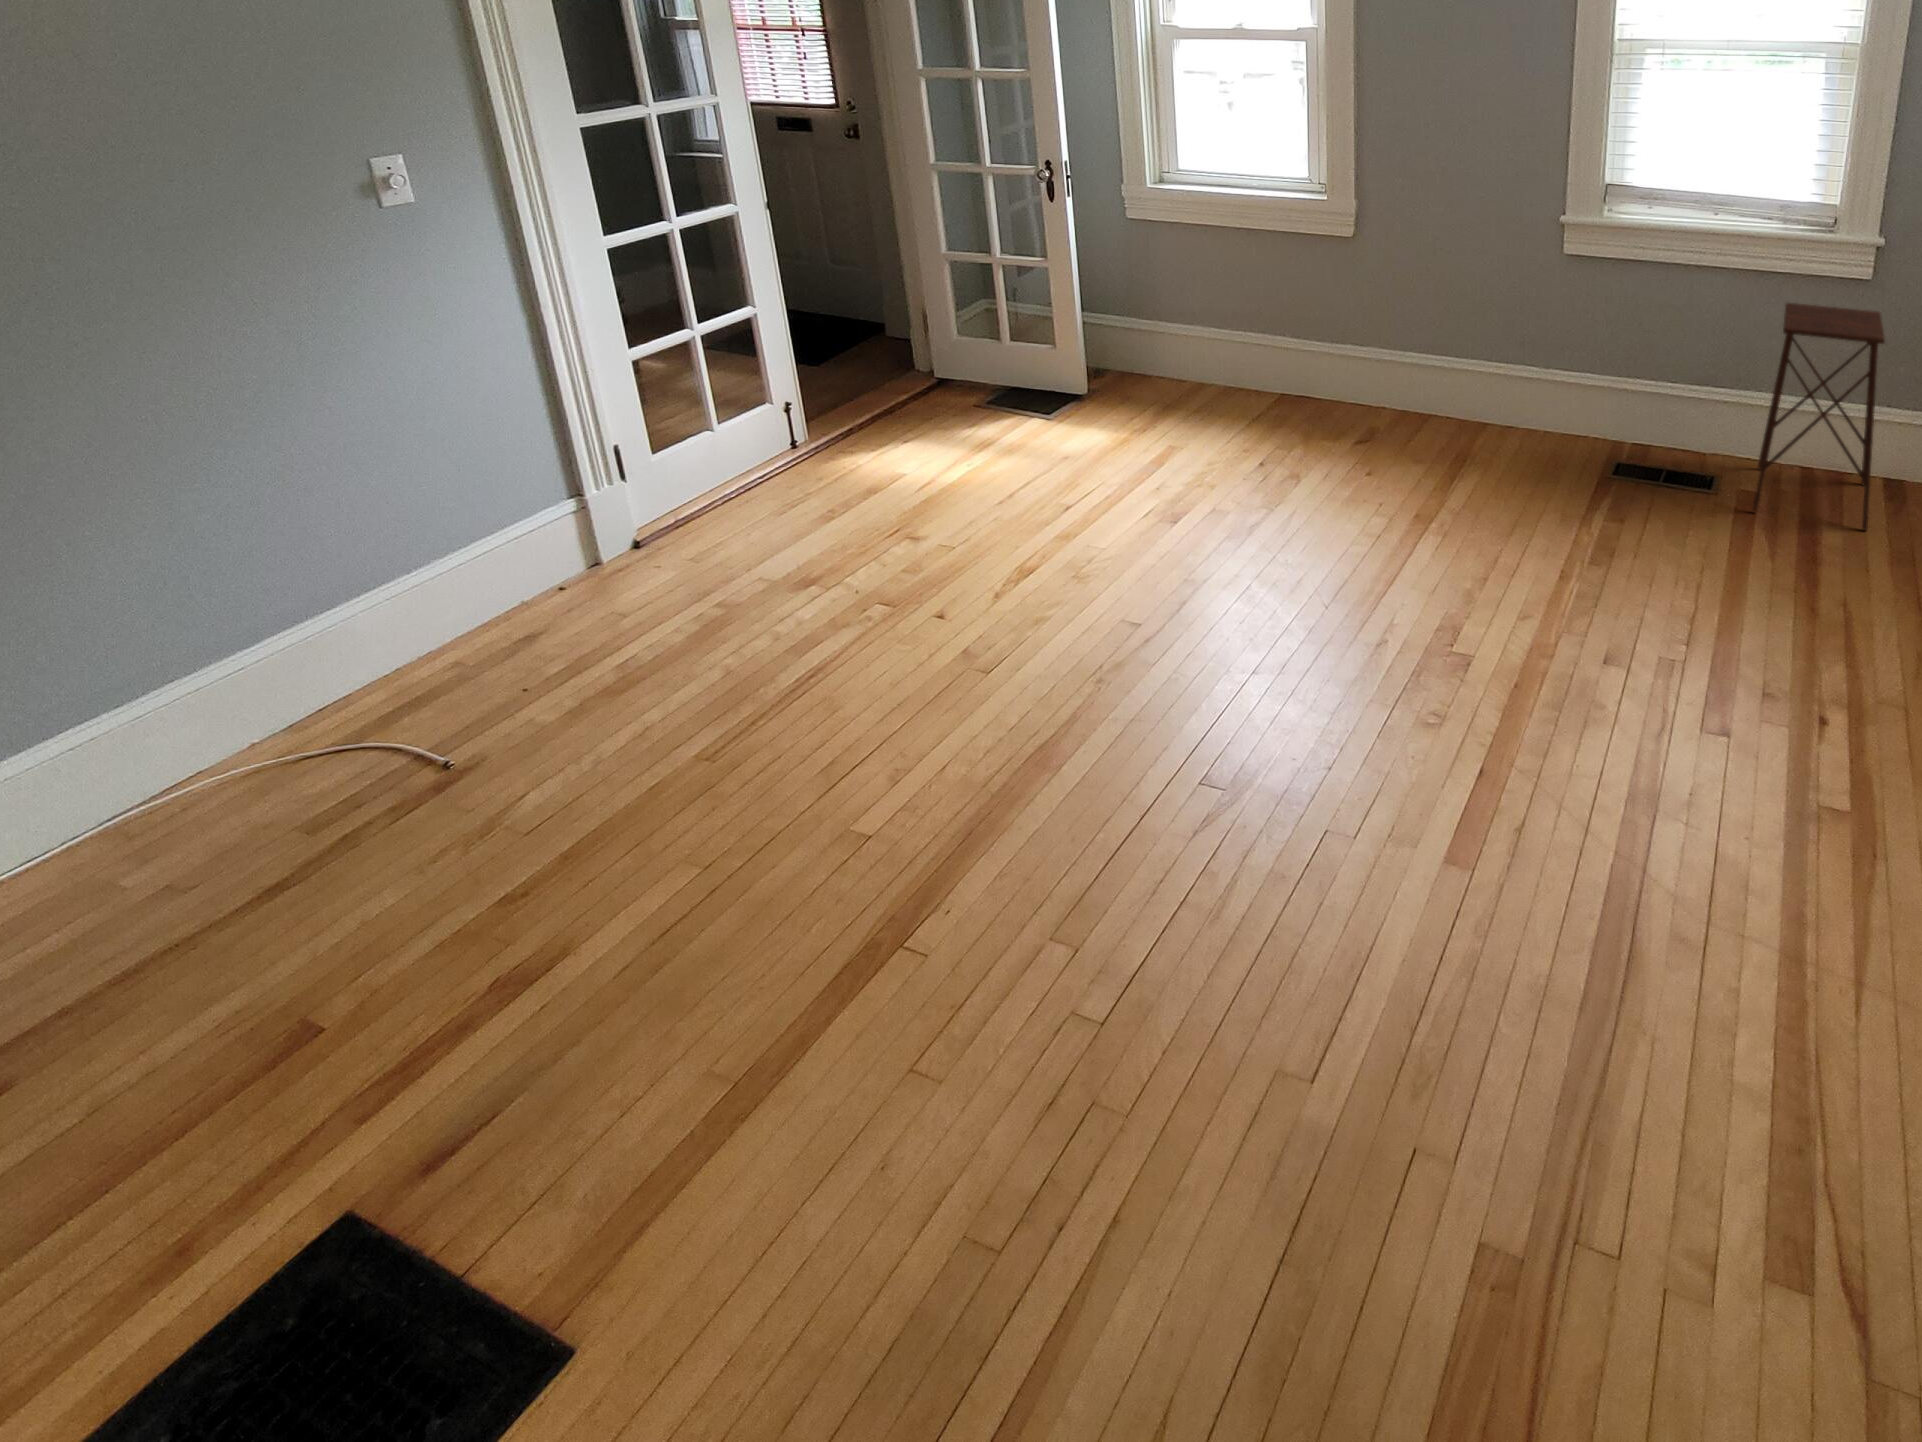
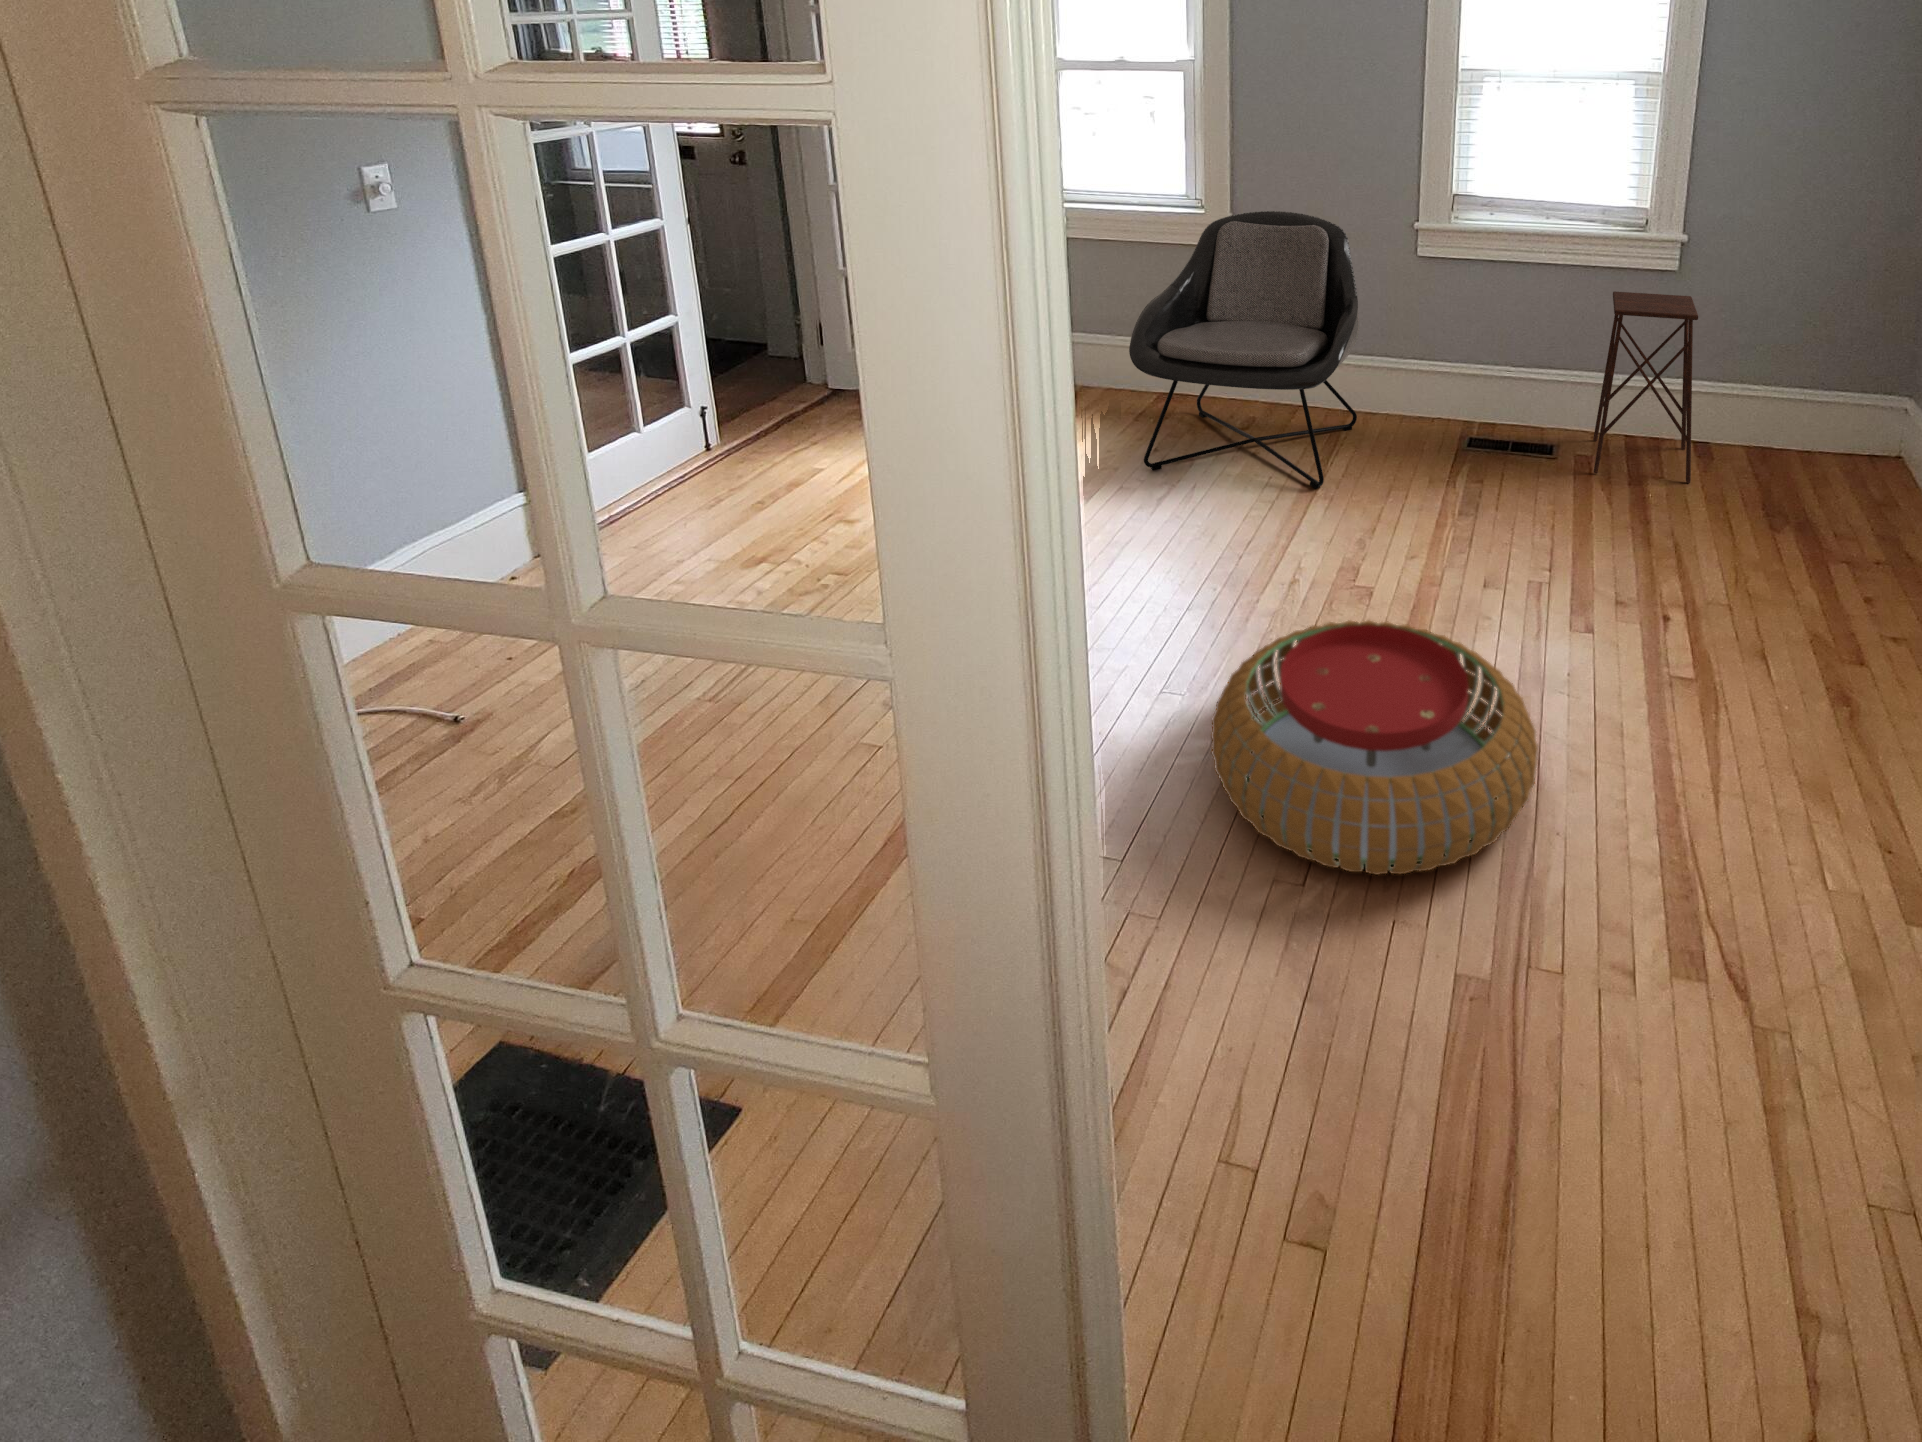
lounge chair: none [1230,200,1489,516] -> present [1129,211,1359,489]
pouf: none [1230,715,1625,1077] -> present [1211,620,1538,875]

